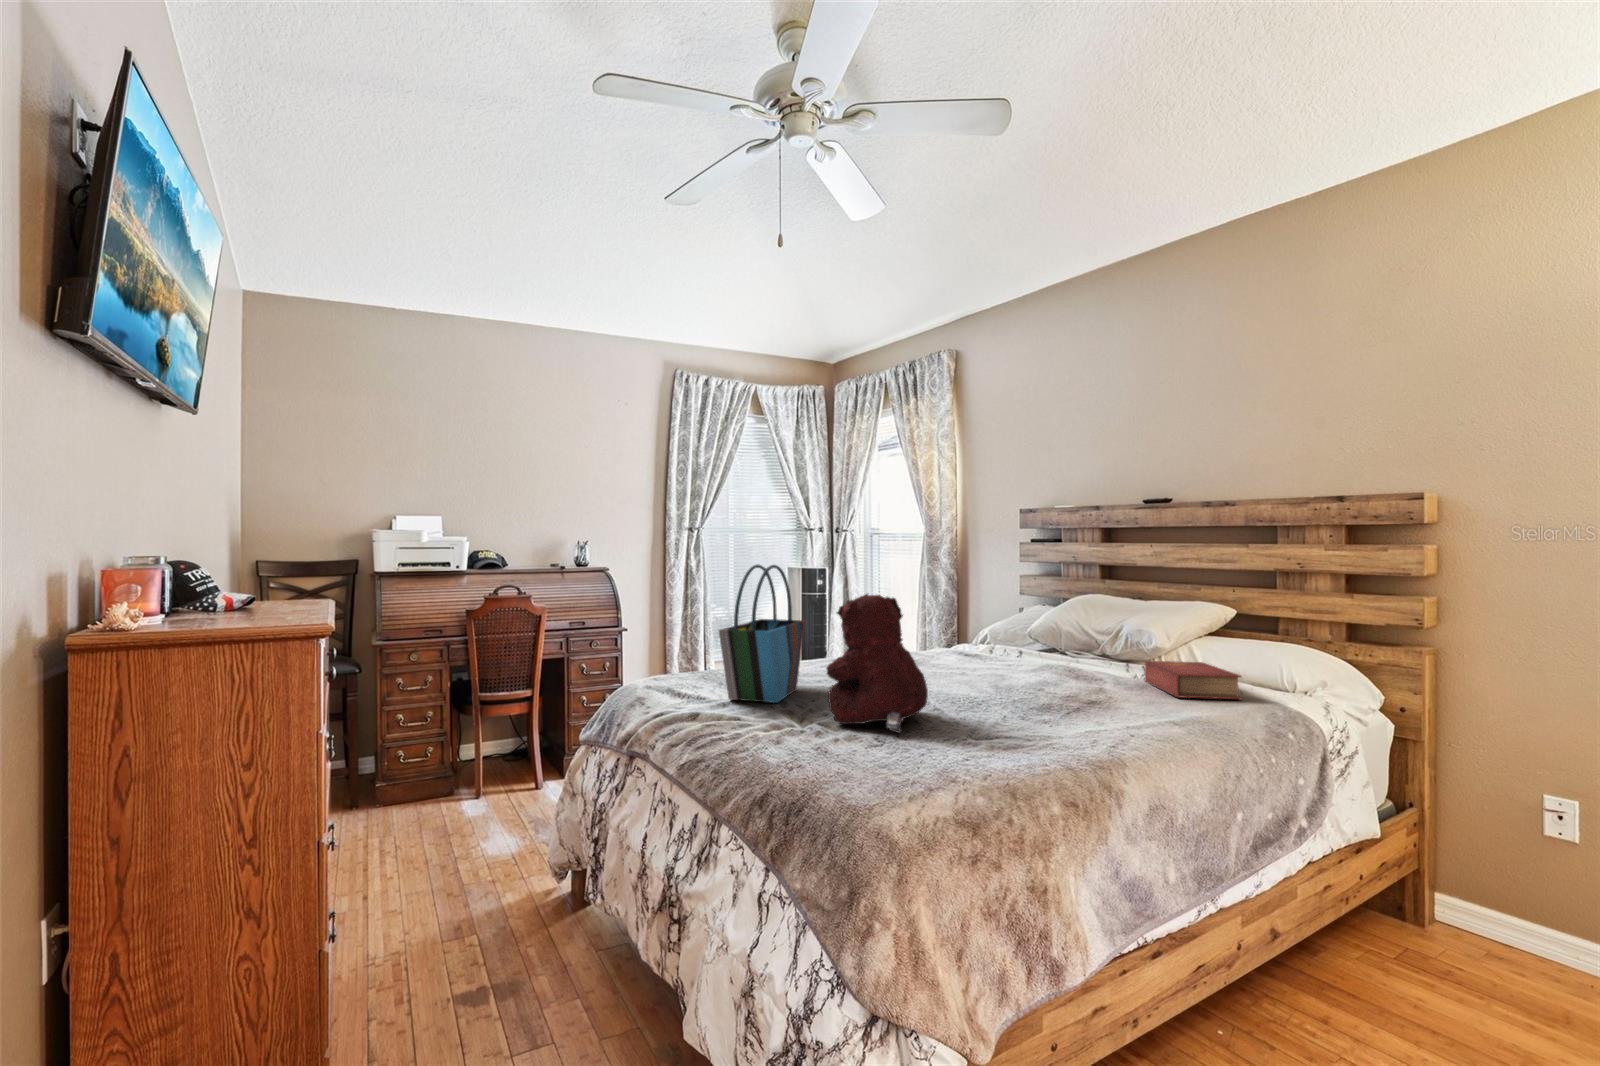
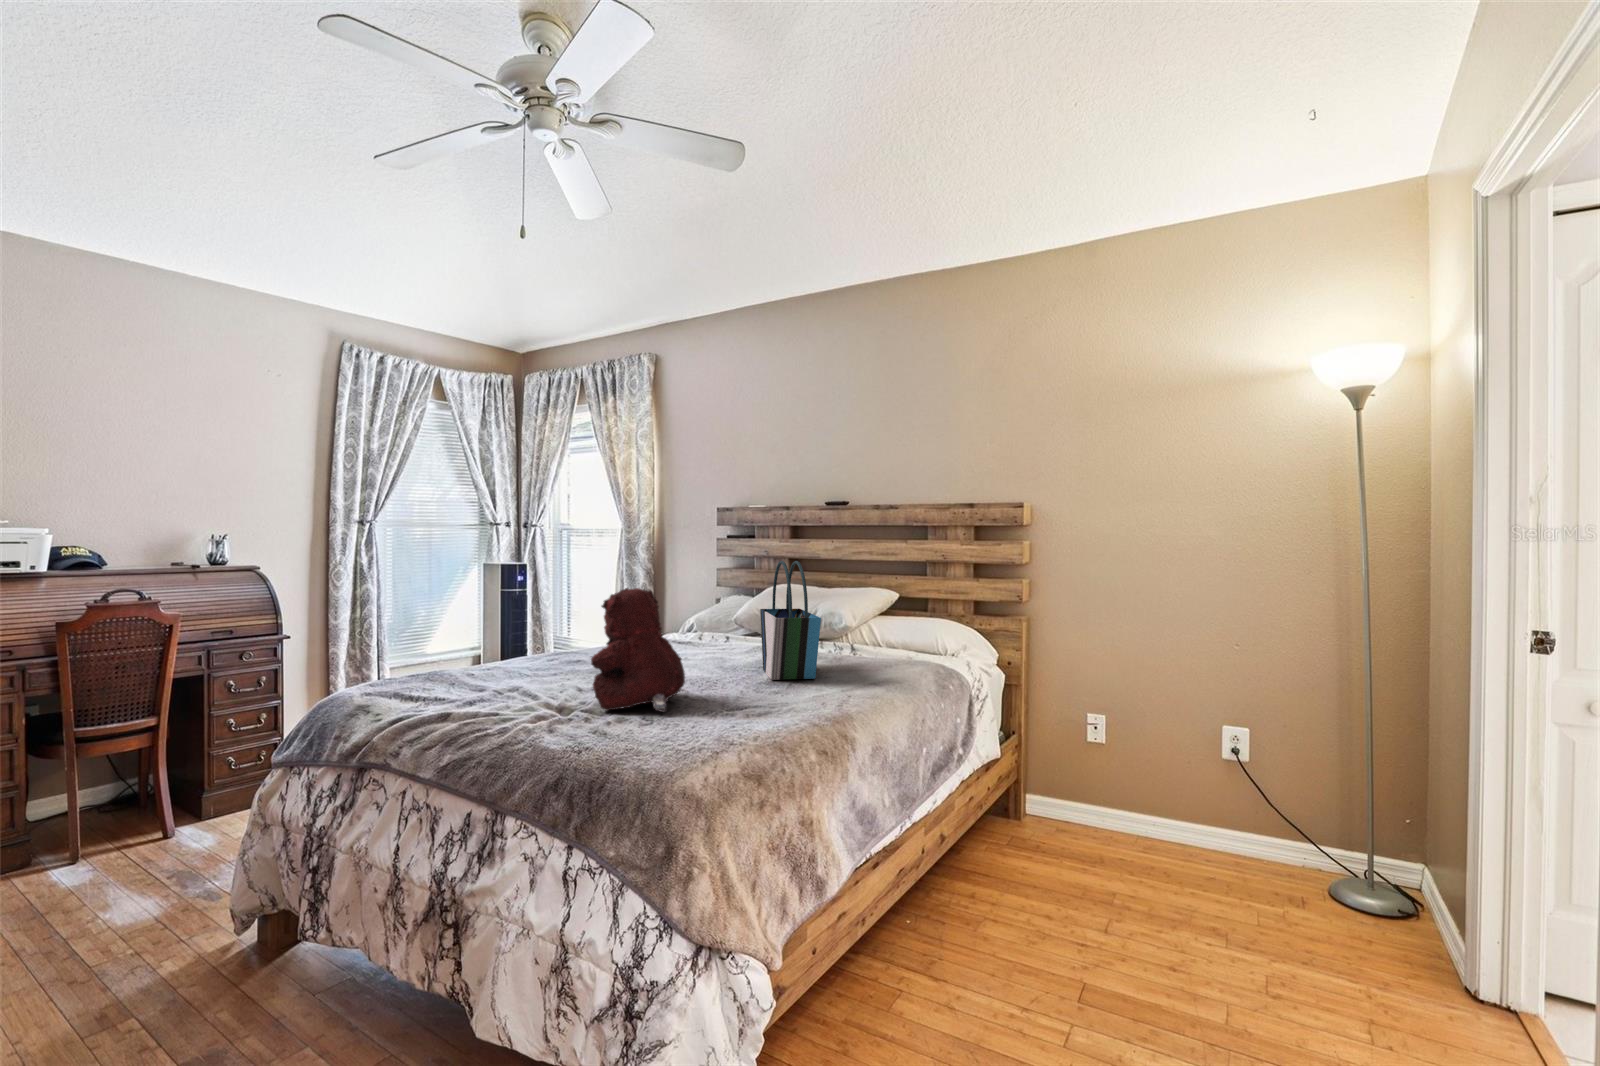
tote bag: present [719,564,805,703] -> present [760,561,821,680]
book: present [1145,661,1241,699] -> none [835,635,907,663]

